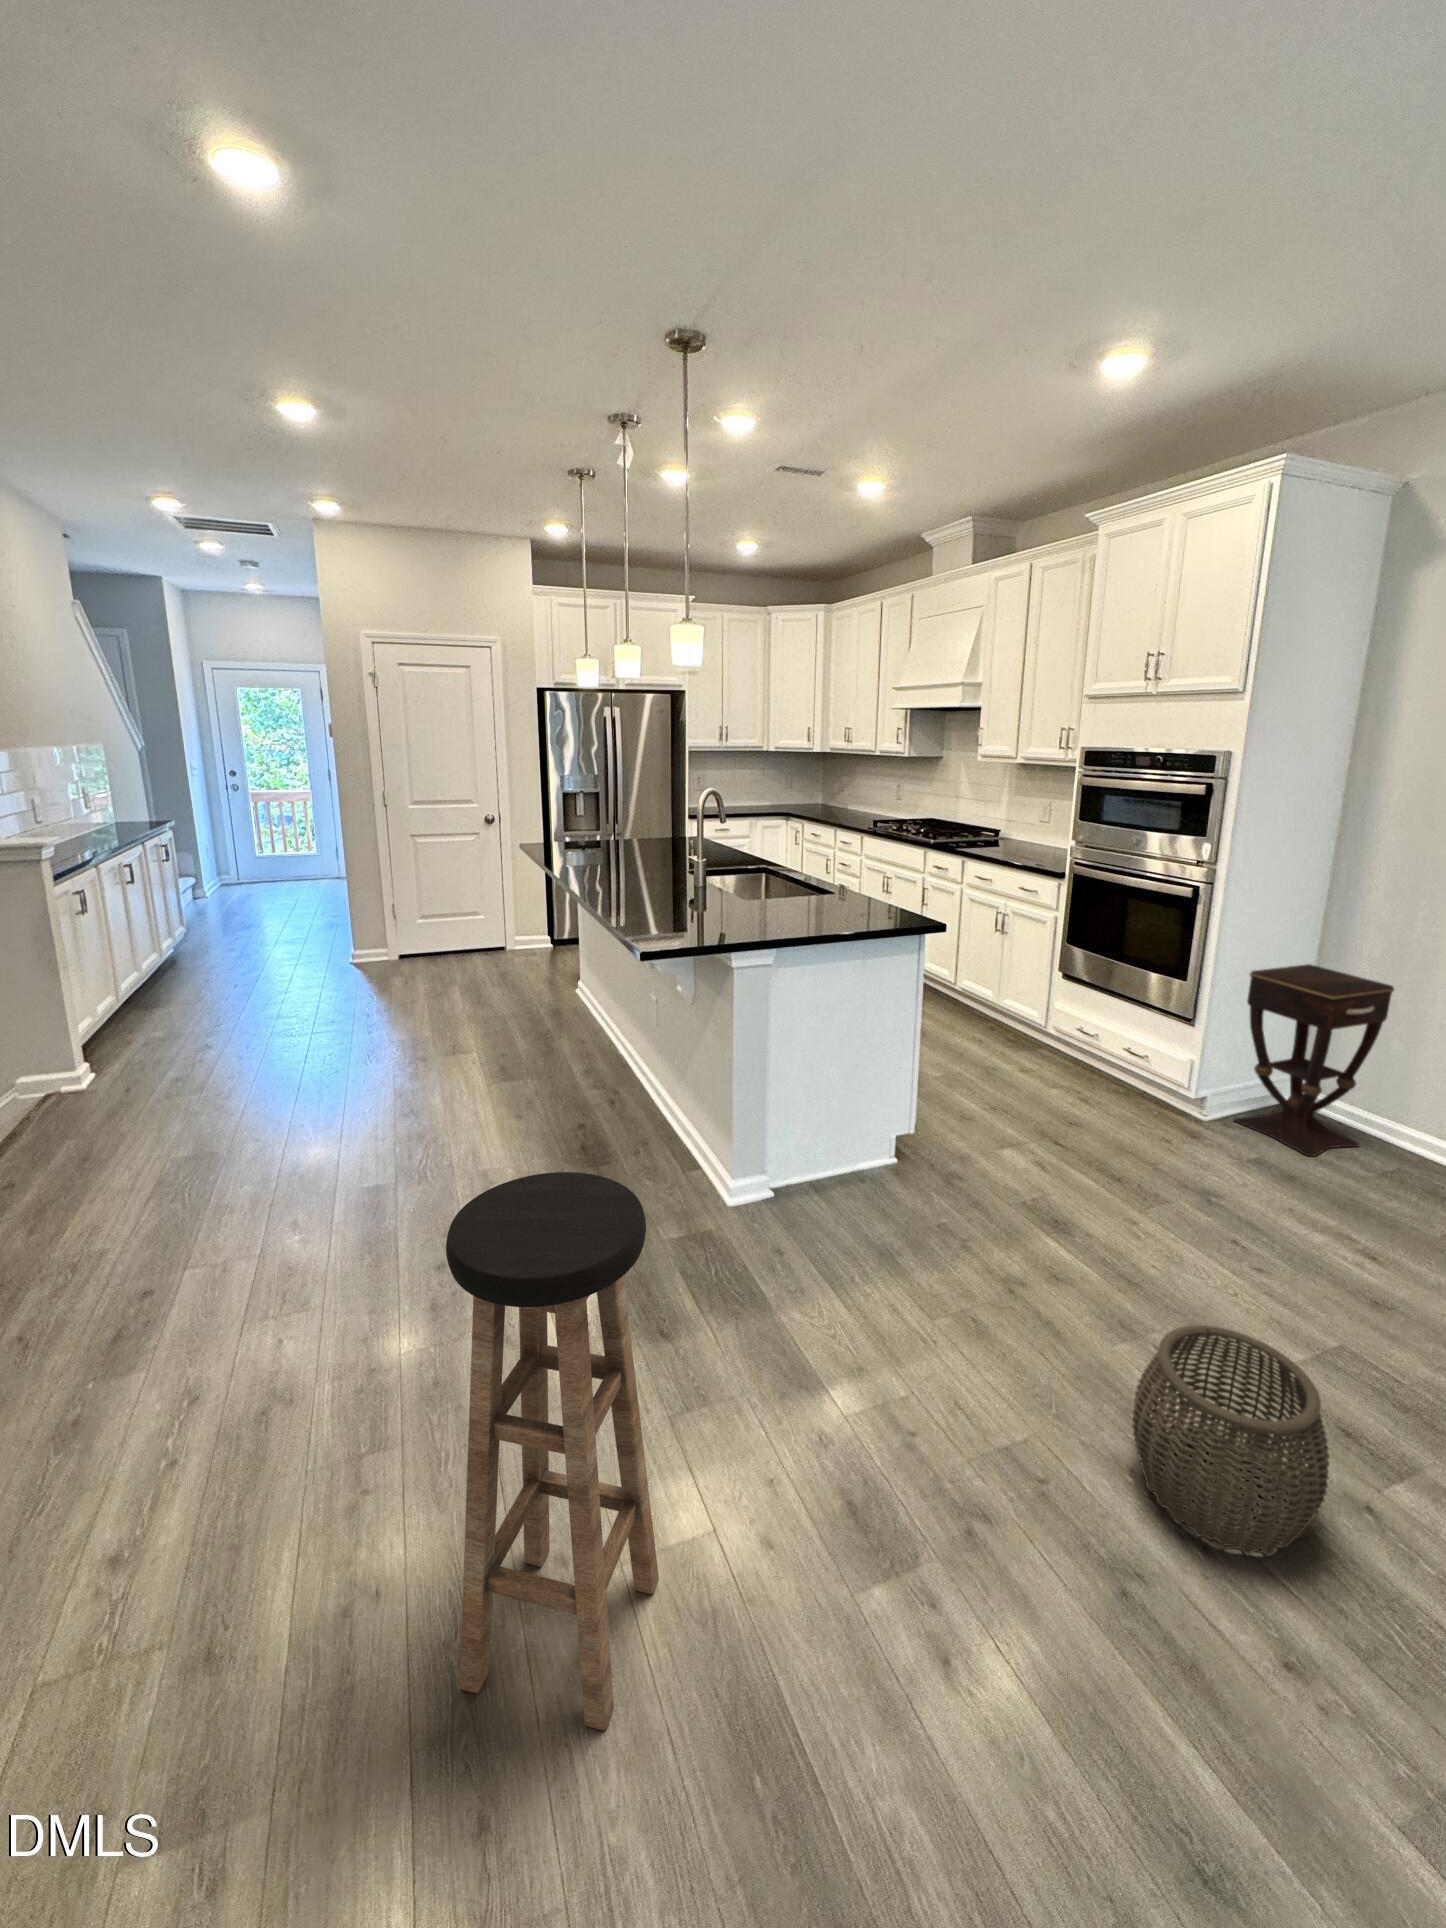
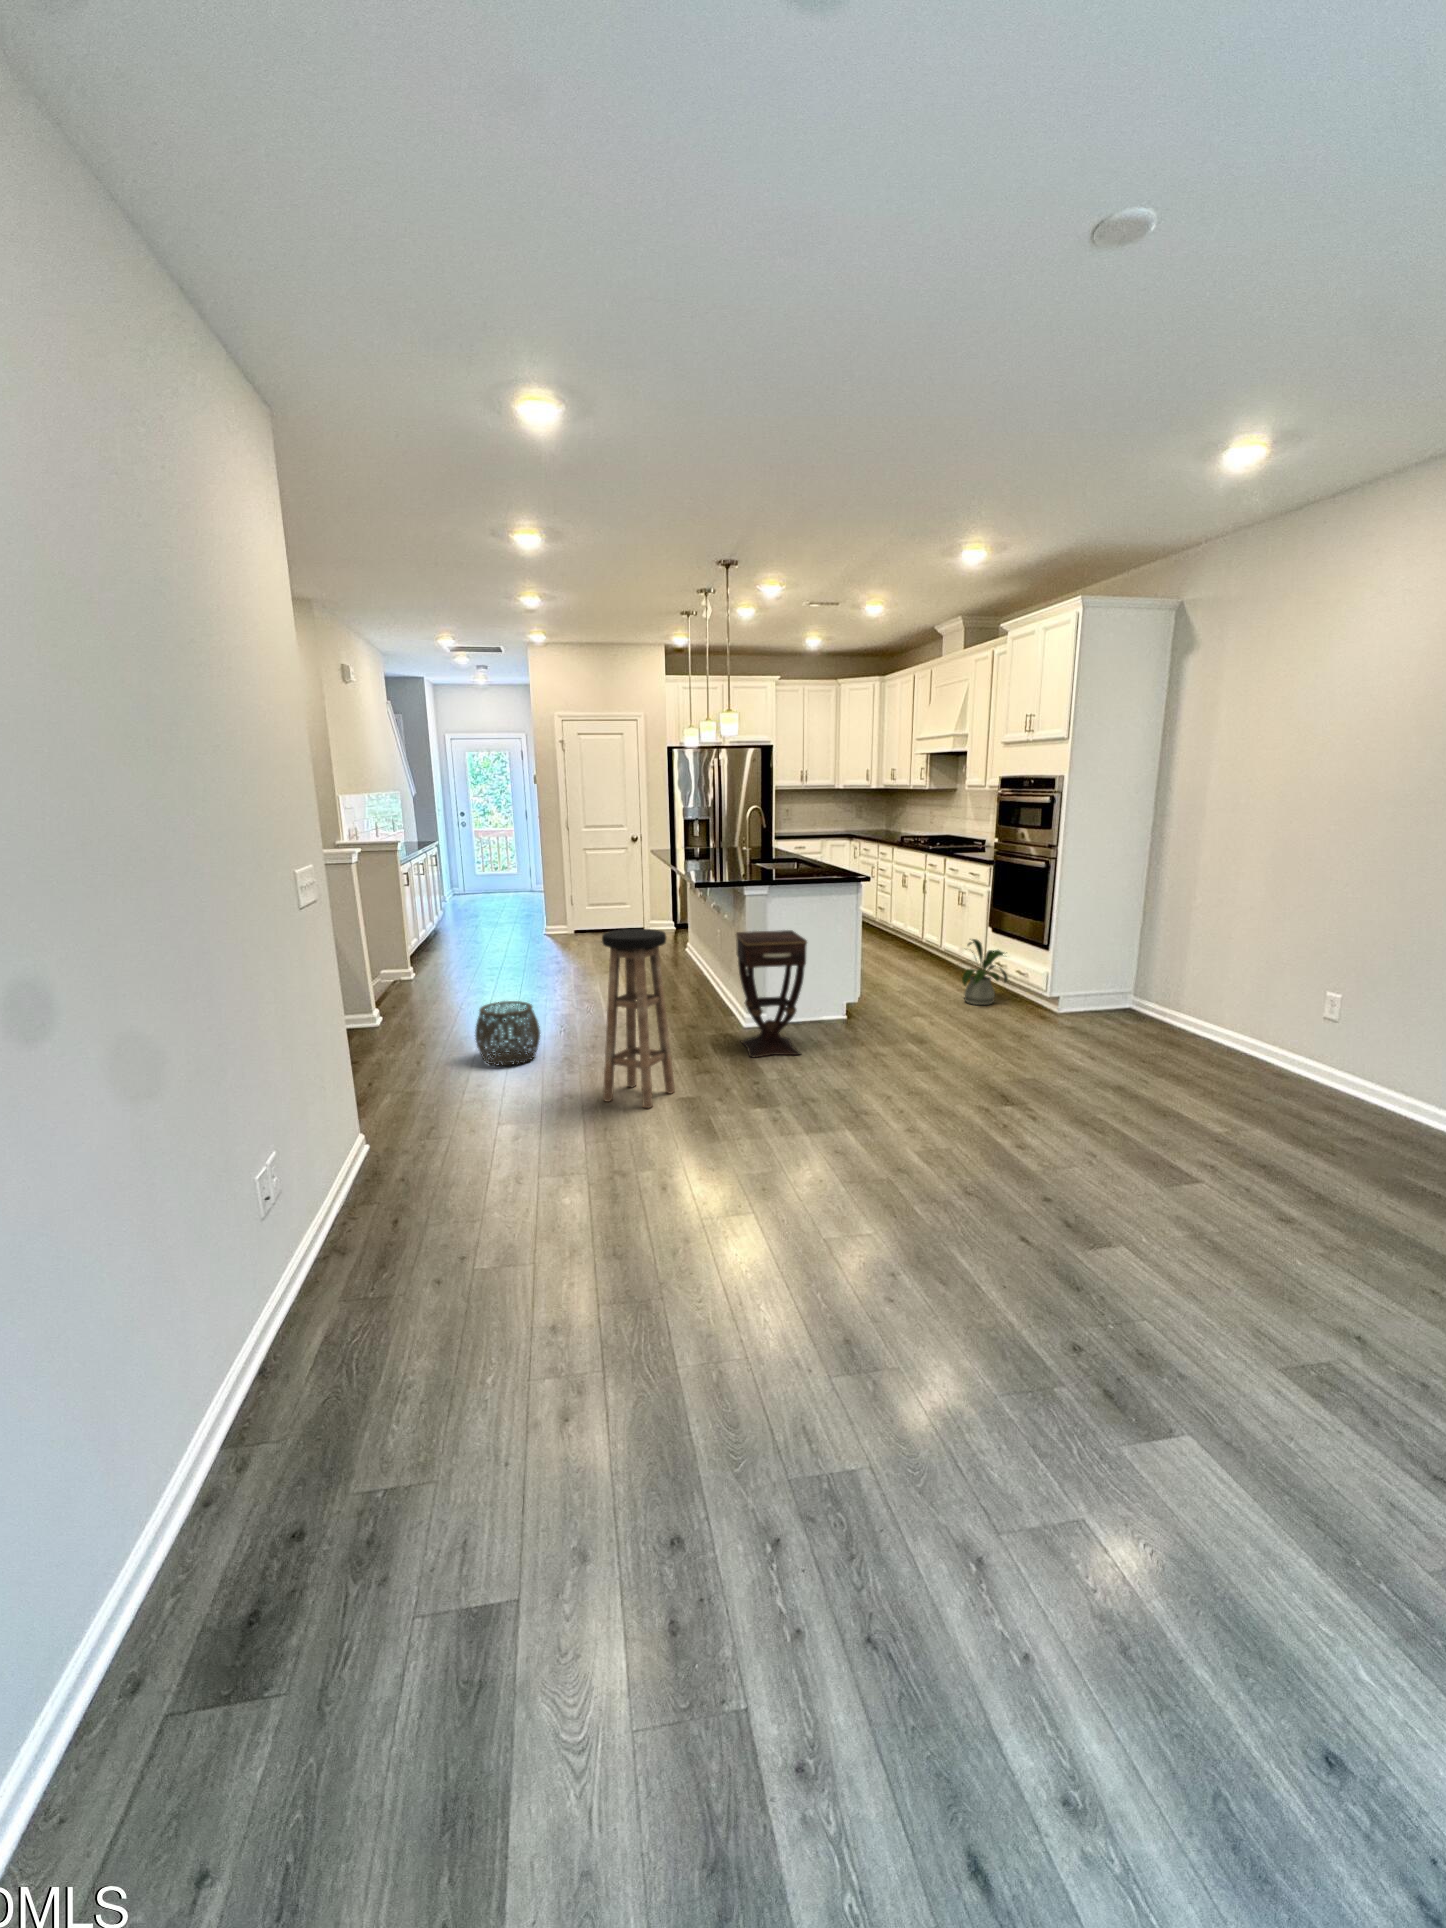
side table: present [1234,964,1394,1156] -> present [736,930,807,1058]
house plant: none [1042,1006,1131,1112] -> present [962,939,1008,1005]
woven basket: present [1132,1325,1329,1554] -> present [475,1001,540,1065]

